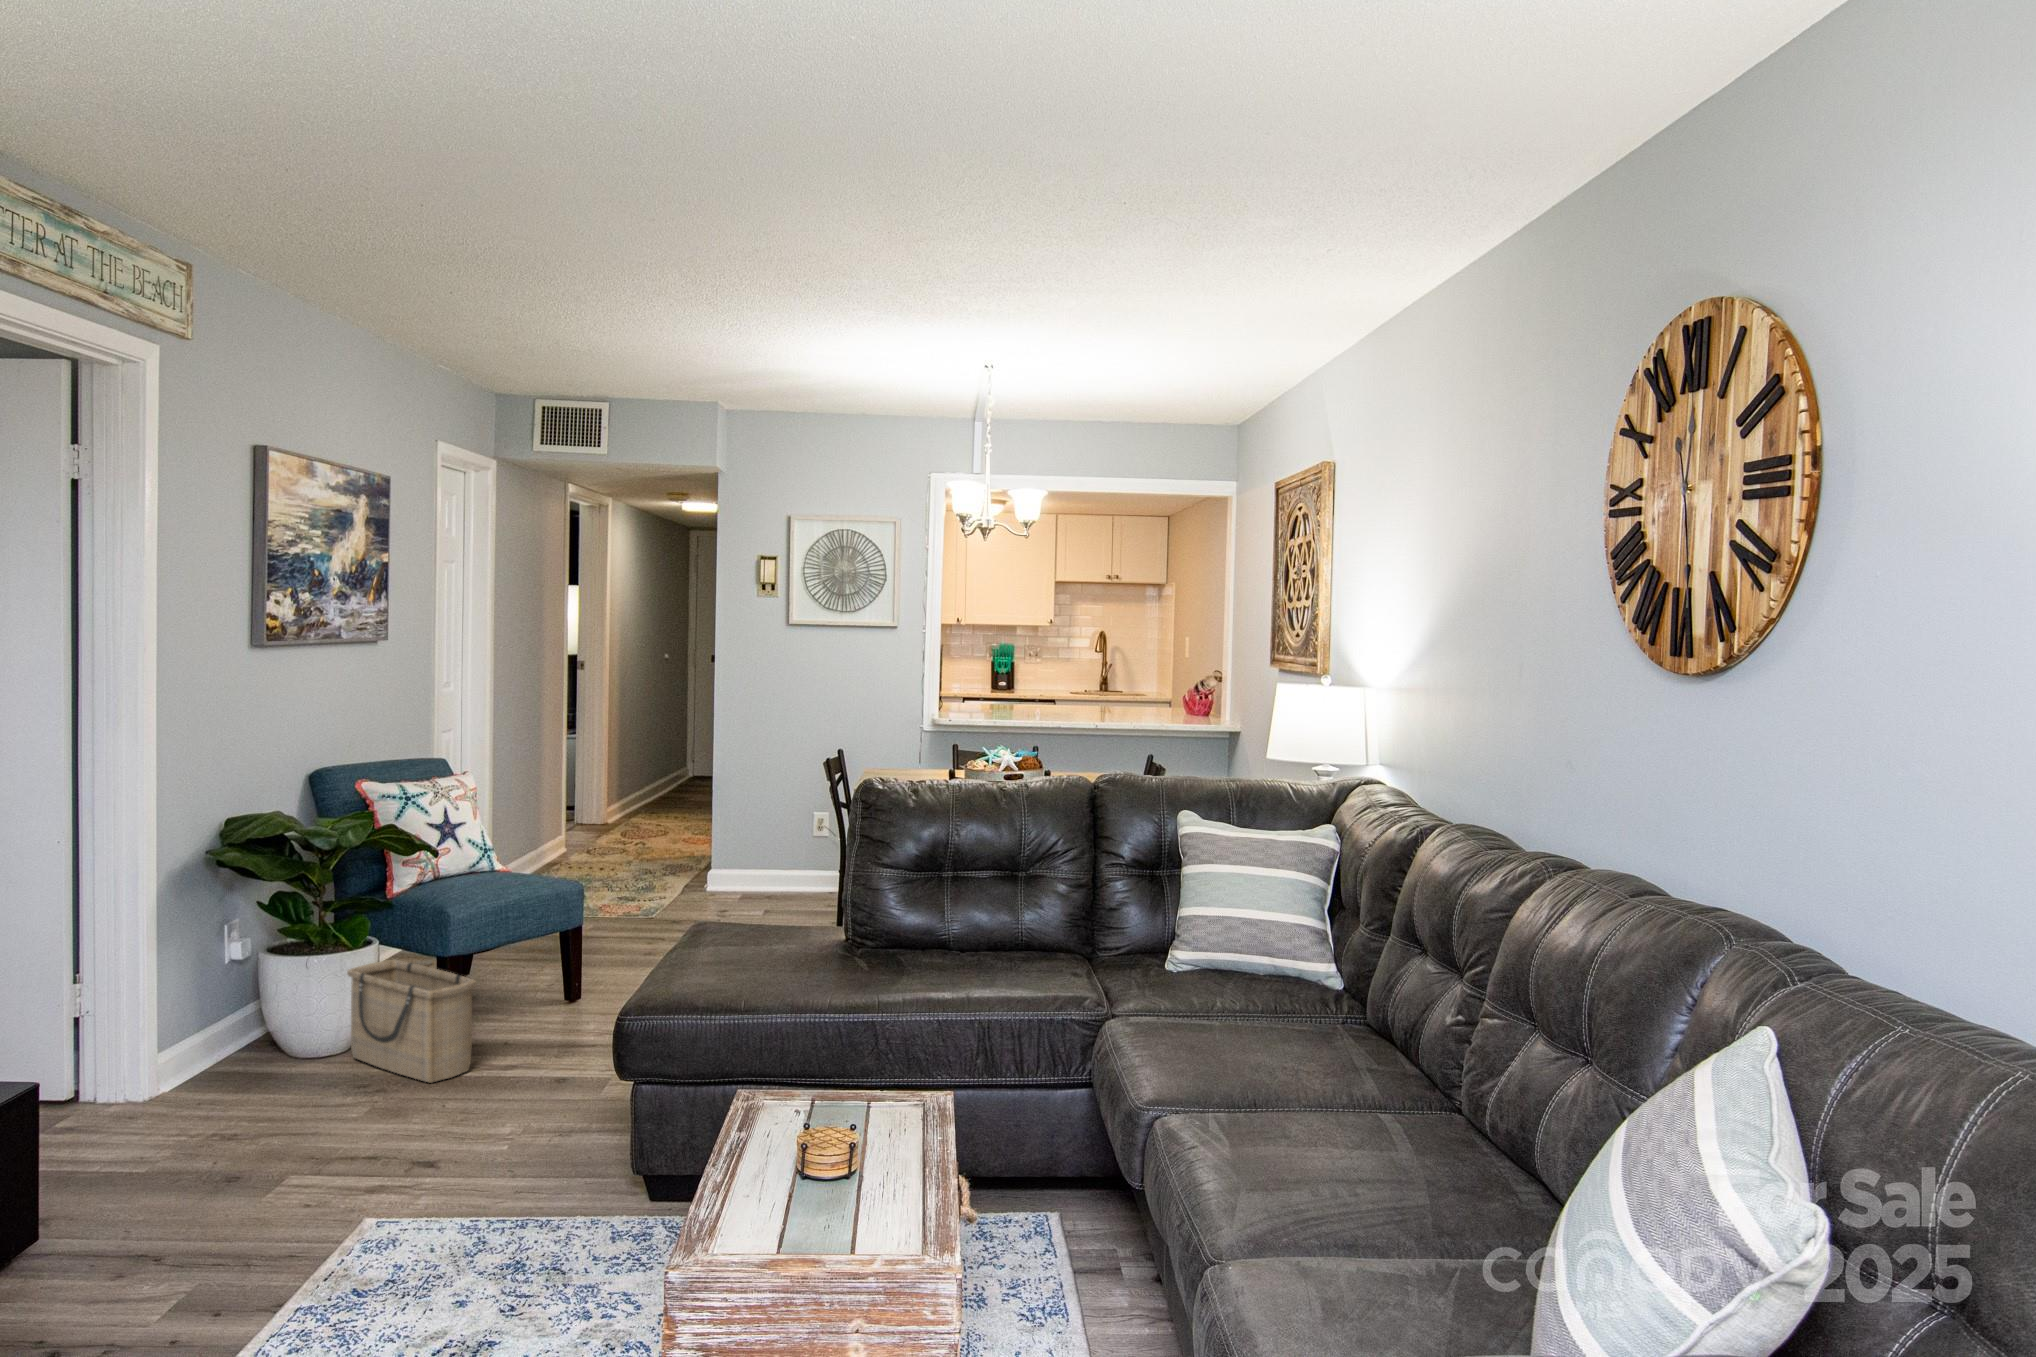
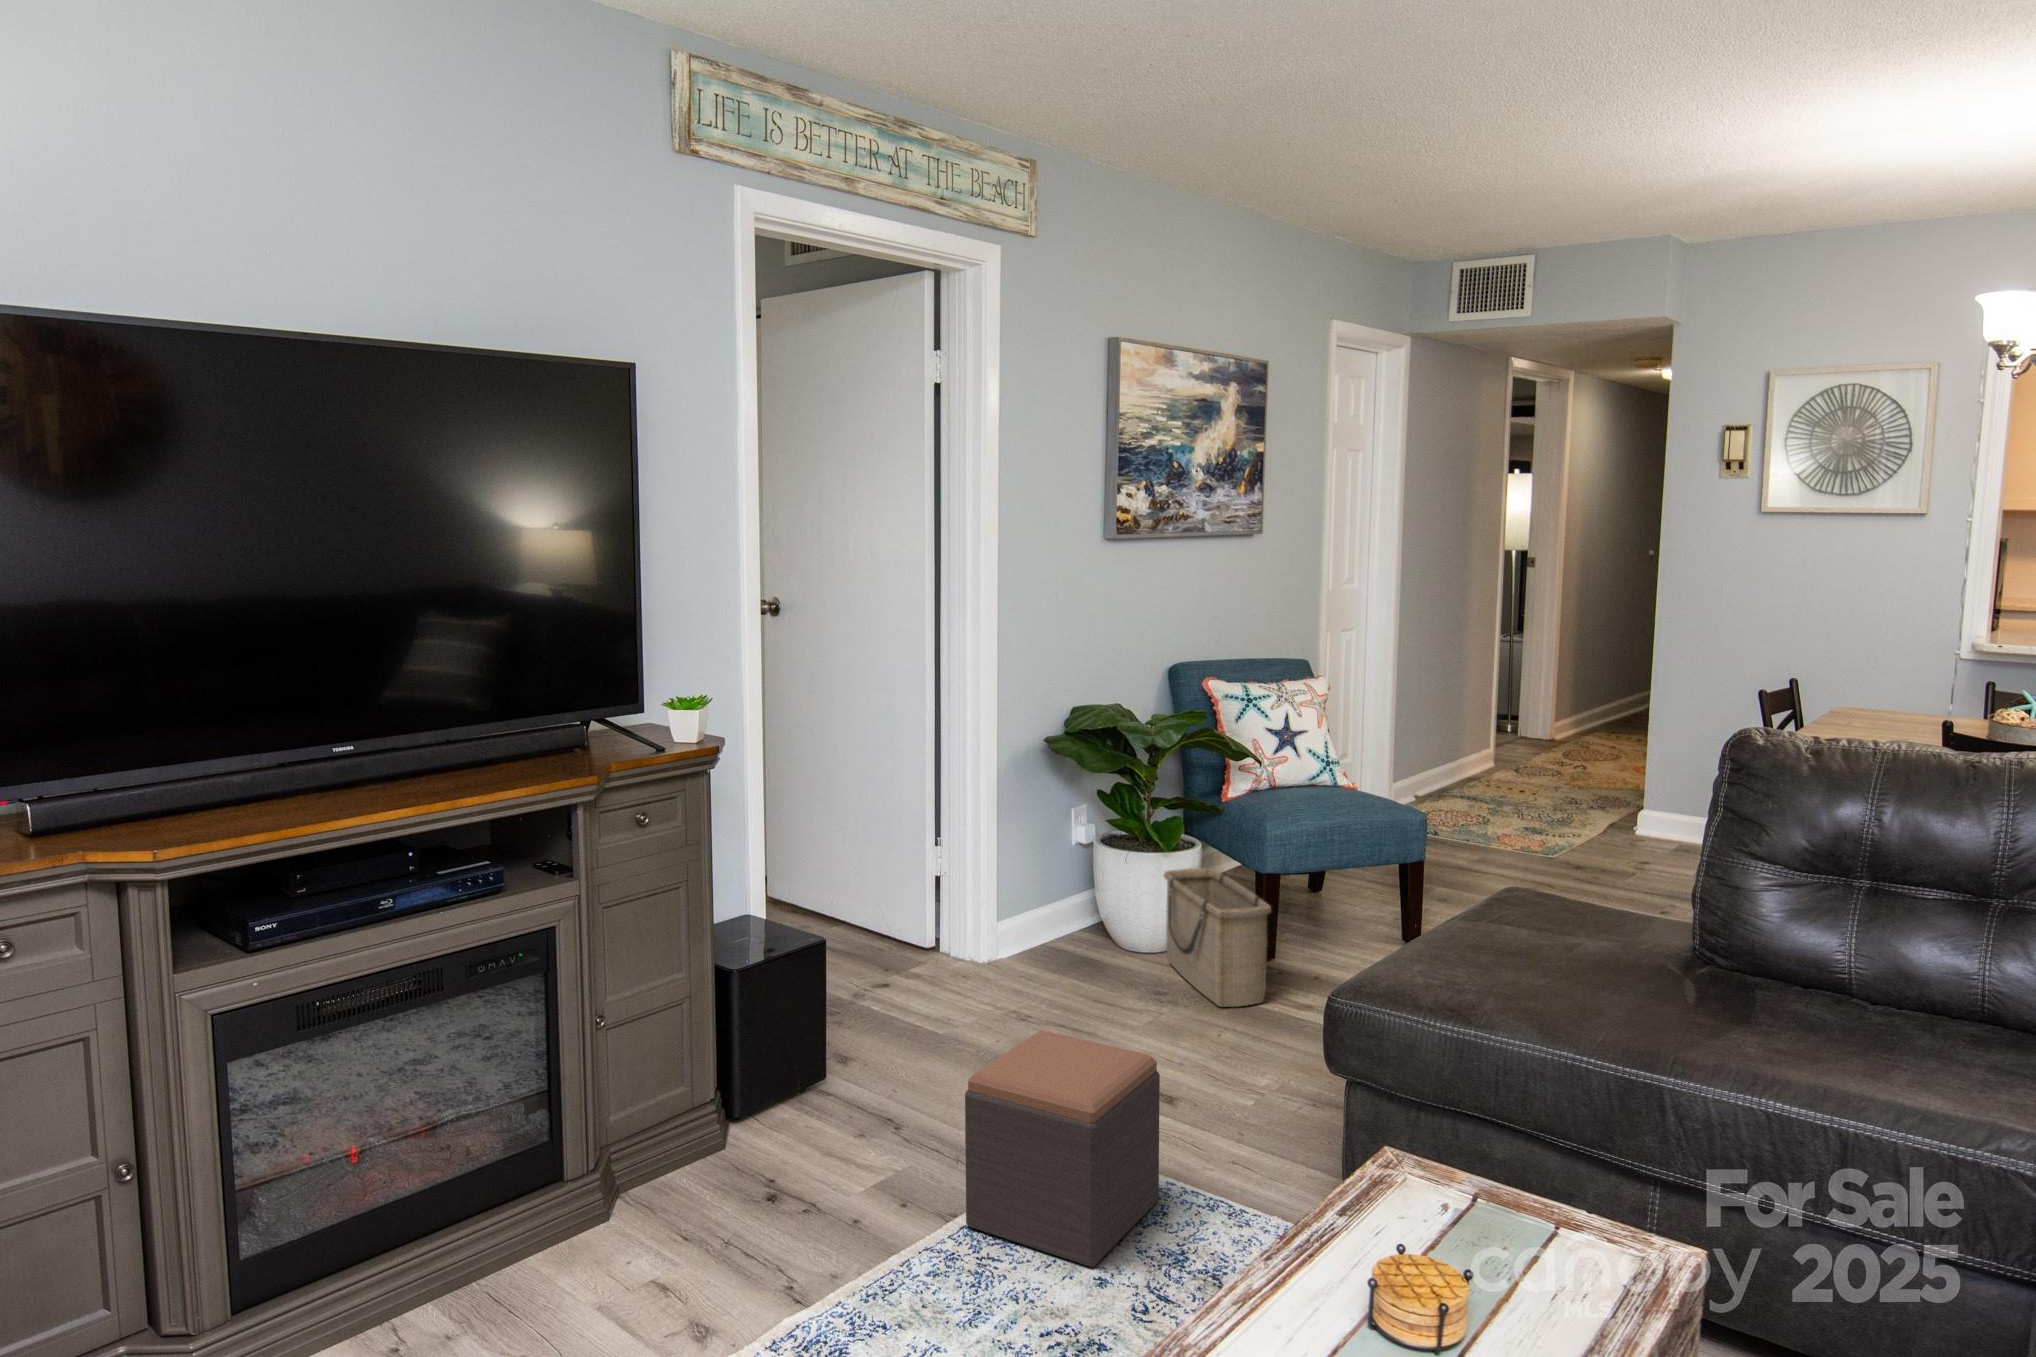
footstool: none [299,1105,474,1309] -> present [965,1031,1160,1267]

